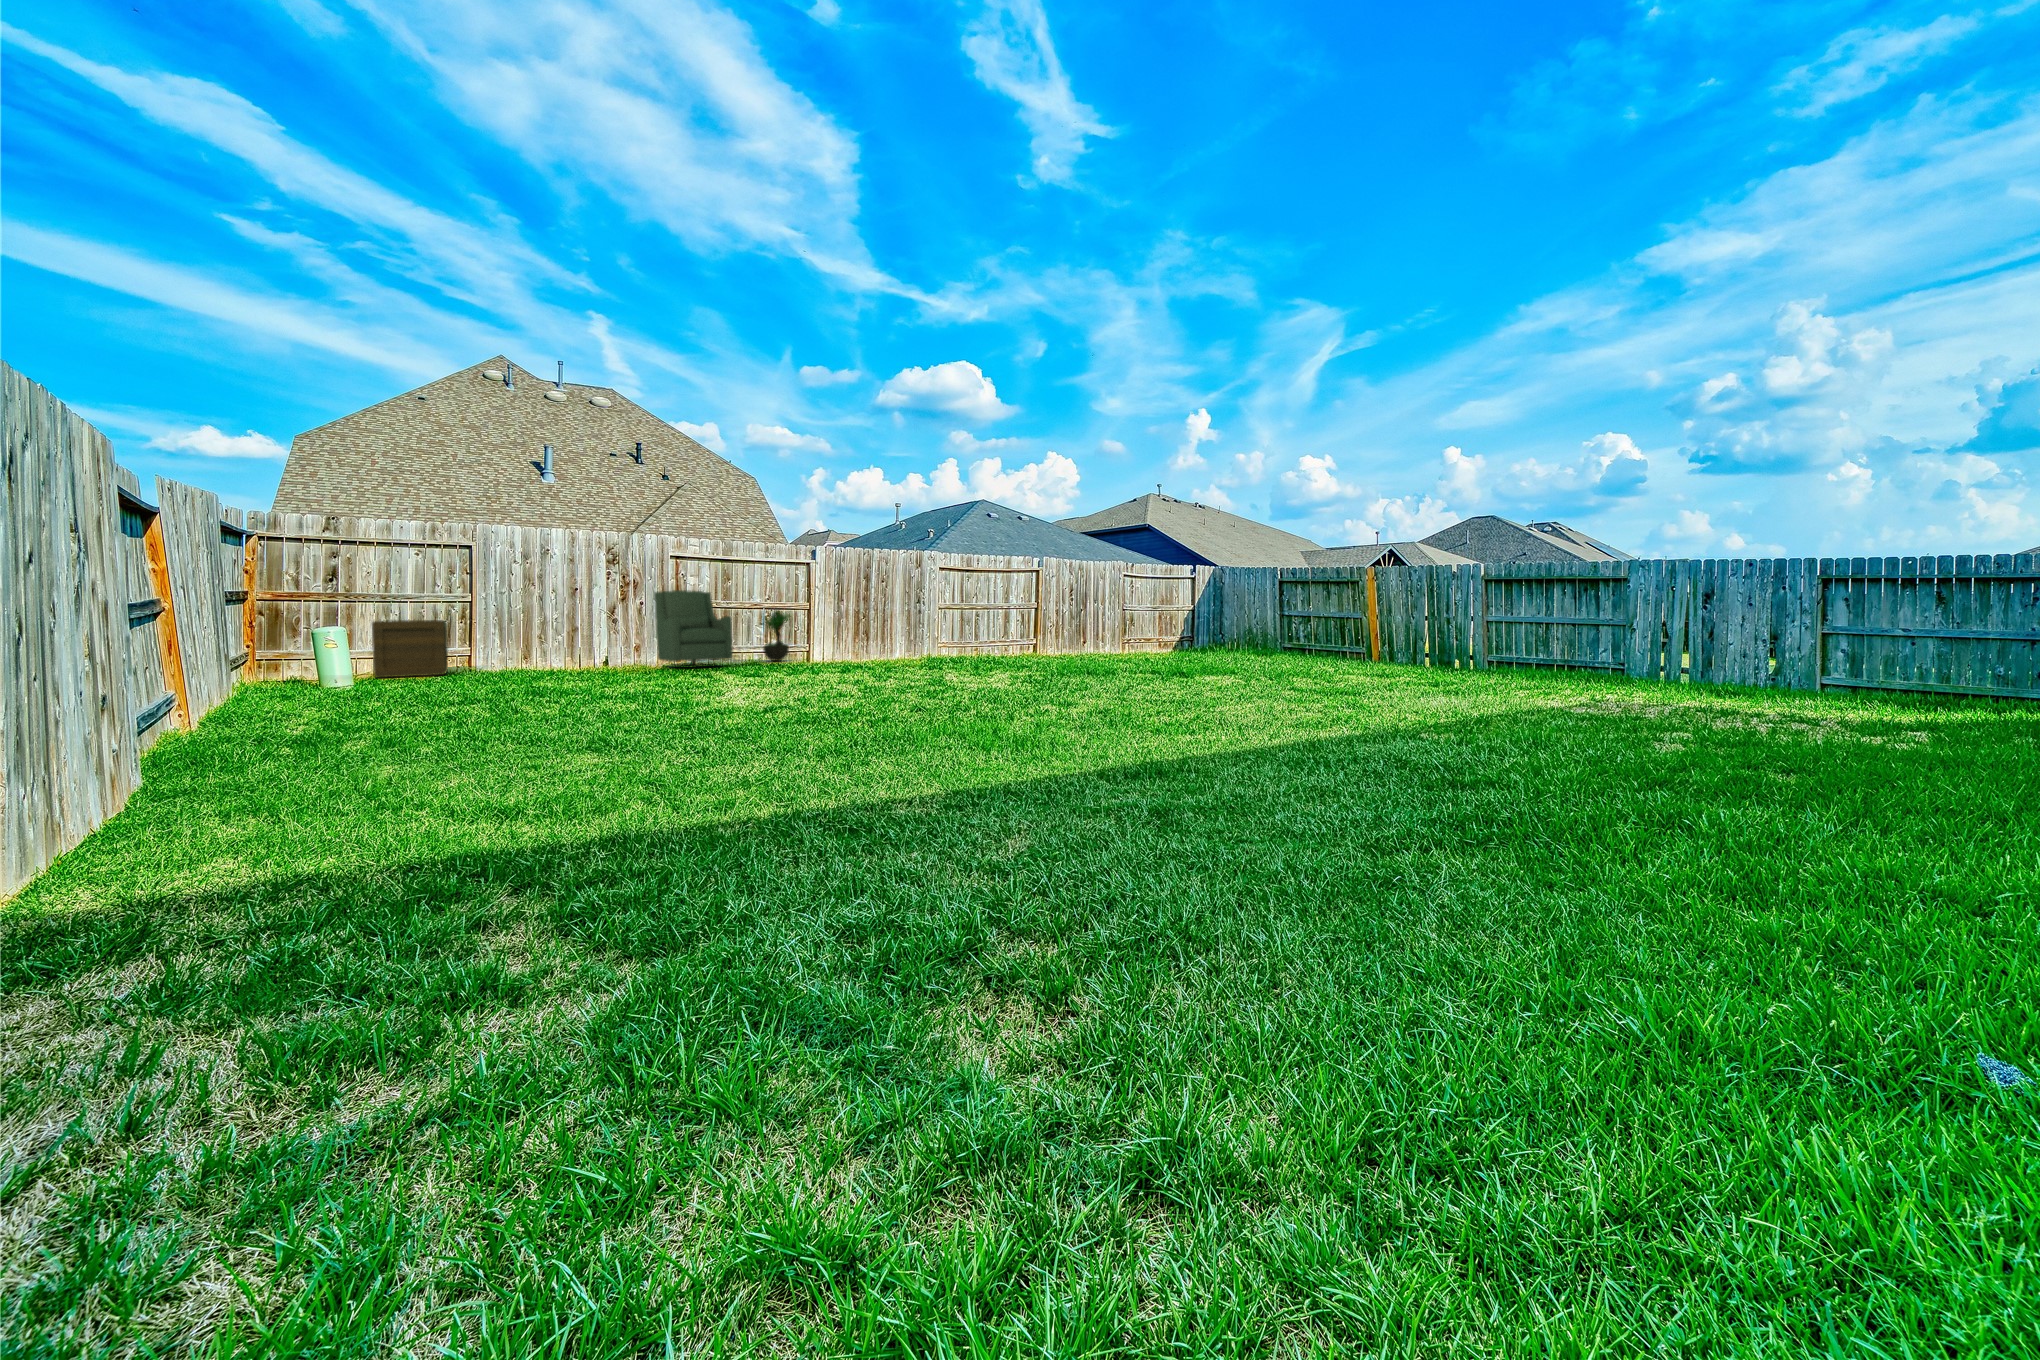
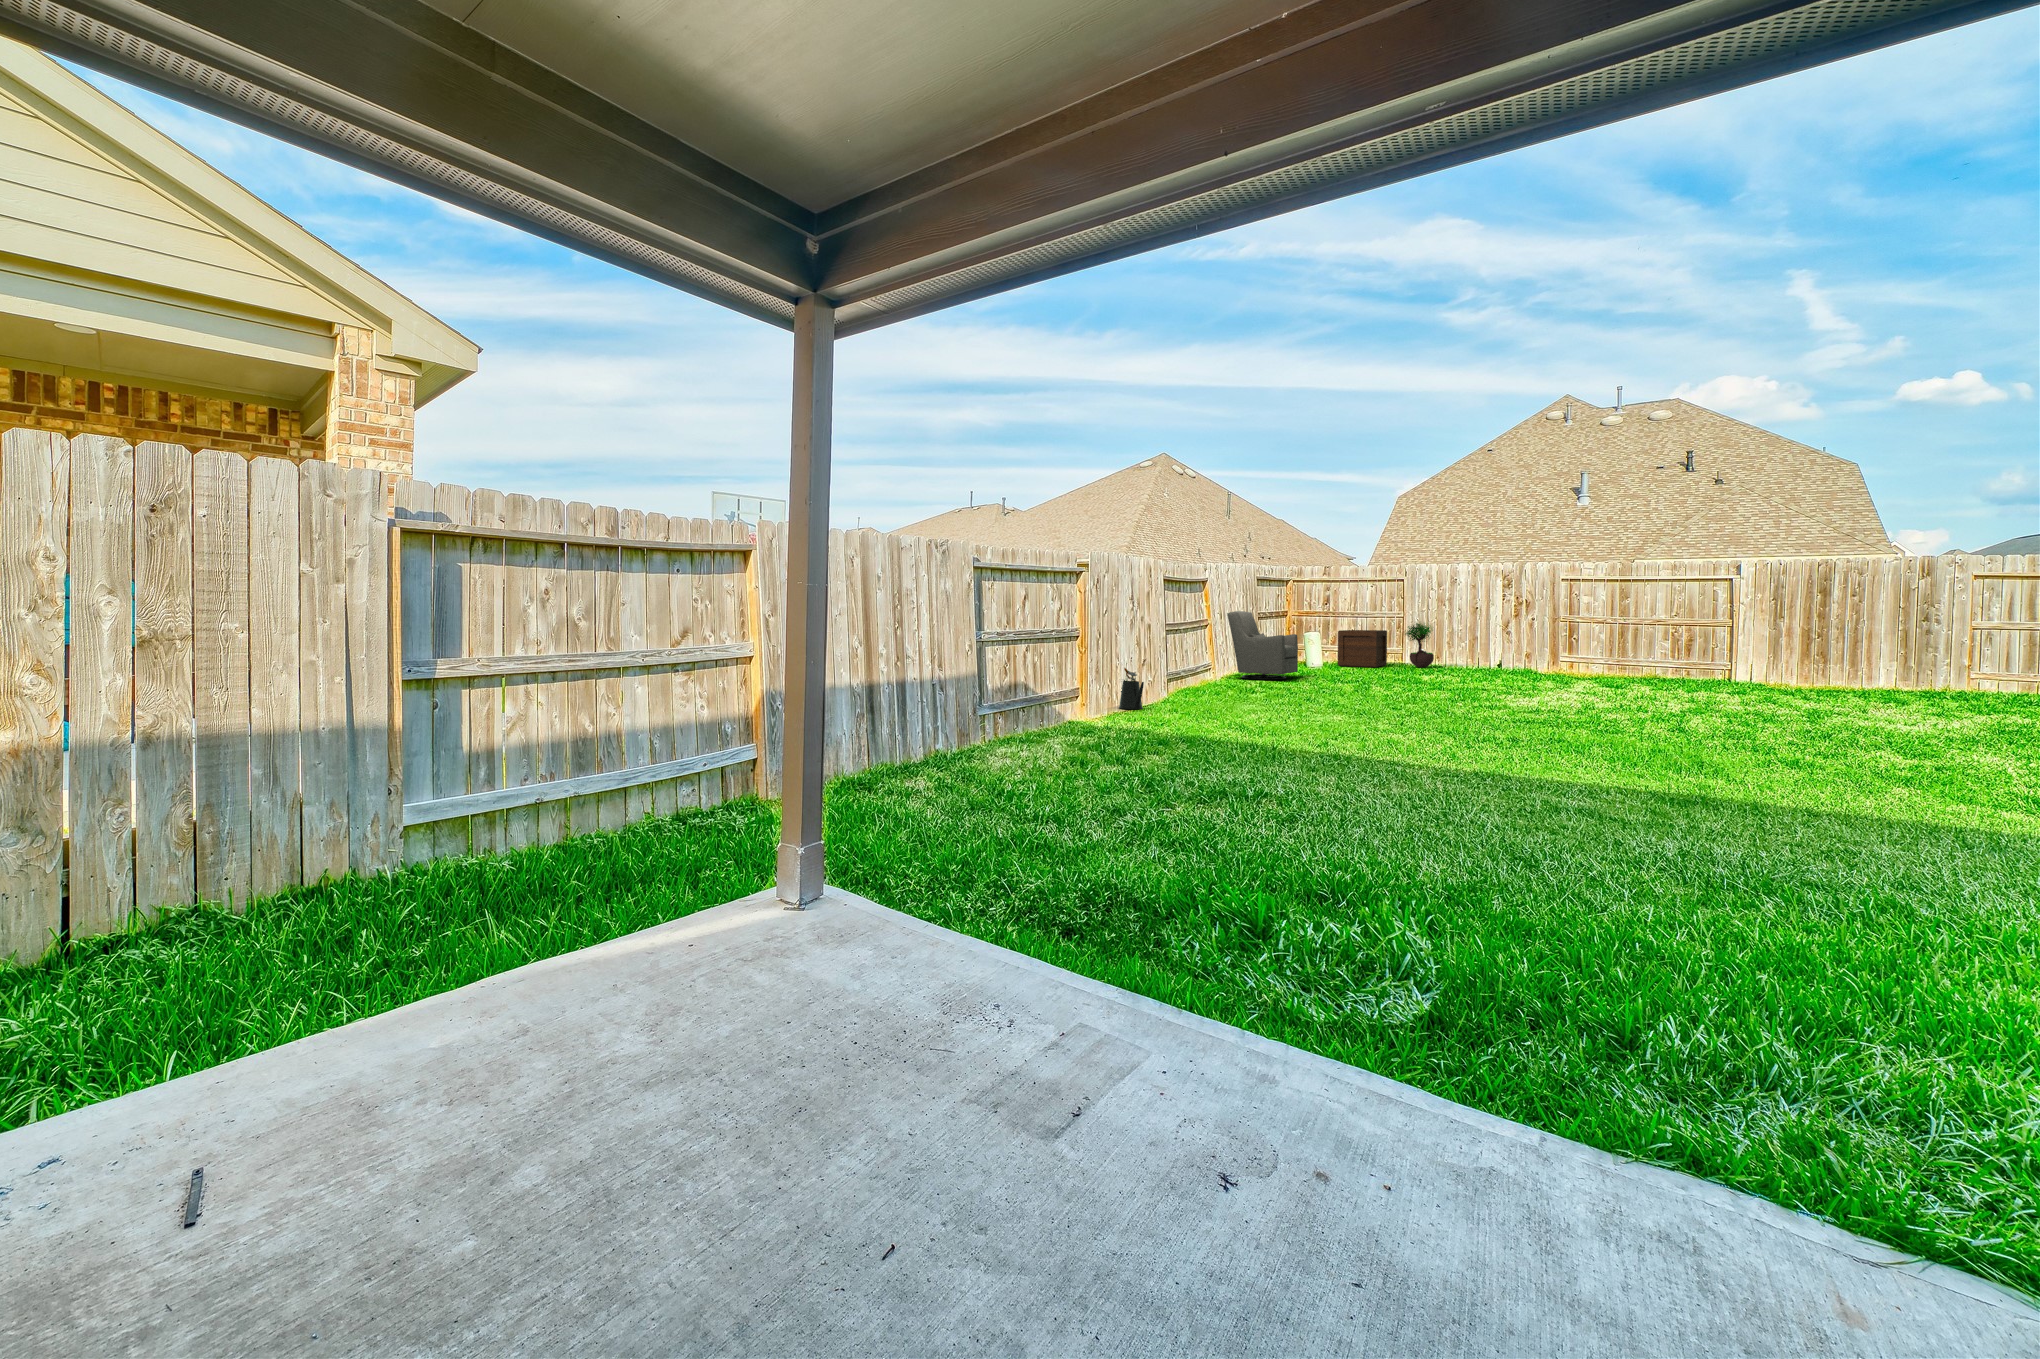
chair: present [654,590,733,668] -> present [1227,611,1298,680]
potted tree: present [763,610,791,661] -> present [1405,623,1434,668]
watering can: none [88,716,216,836] -> present [1119,668,1144,709]

